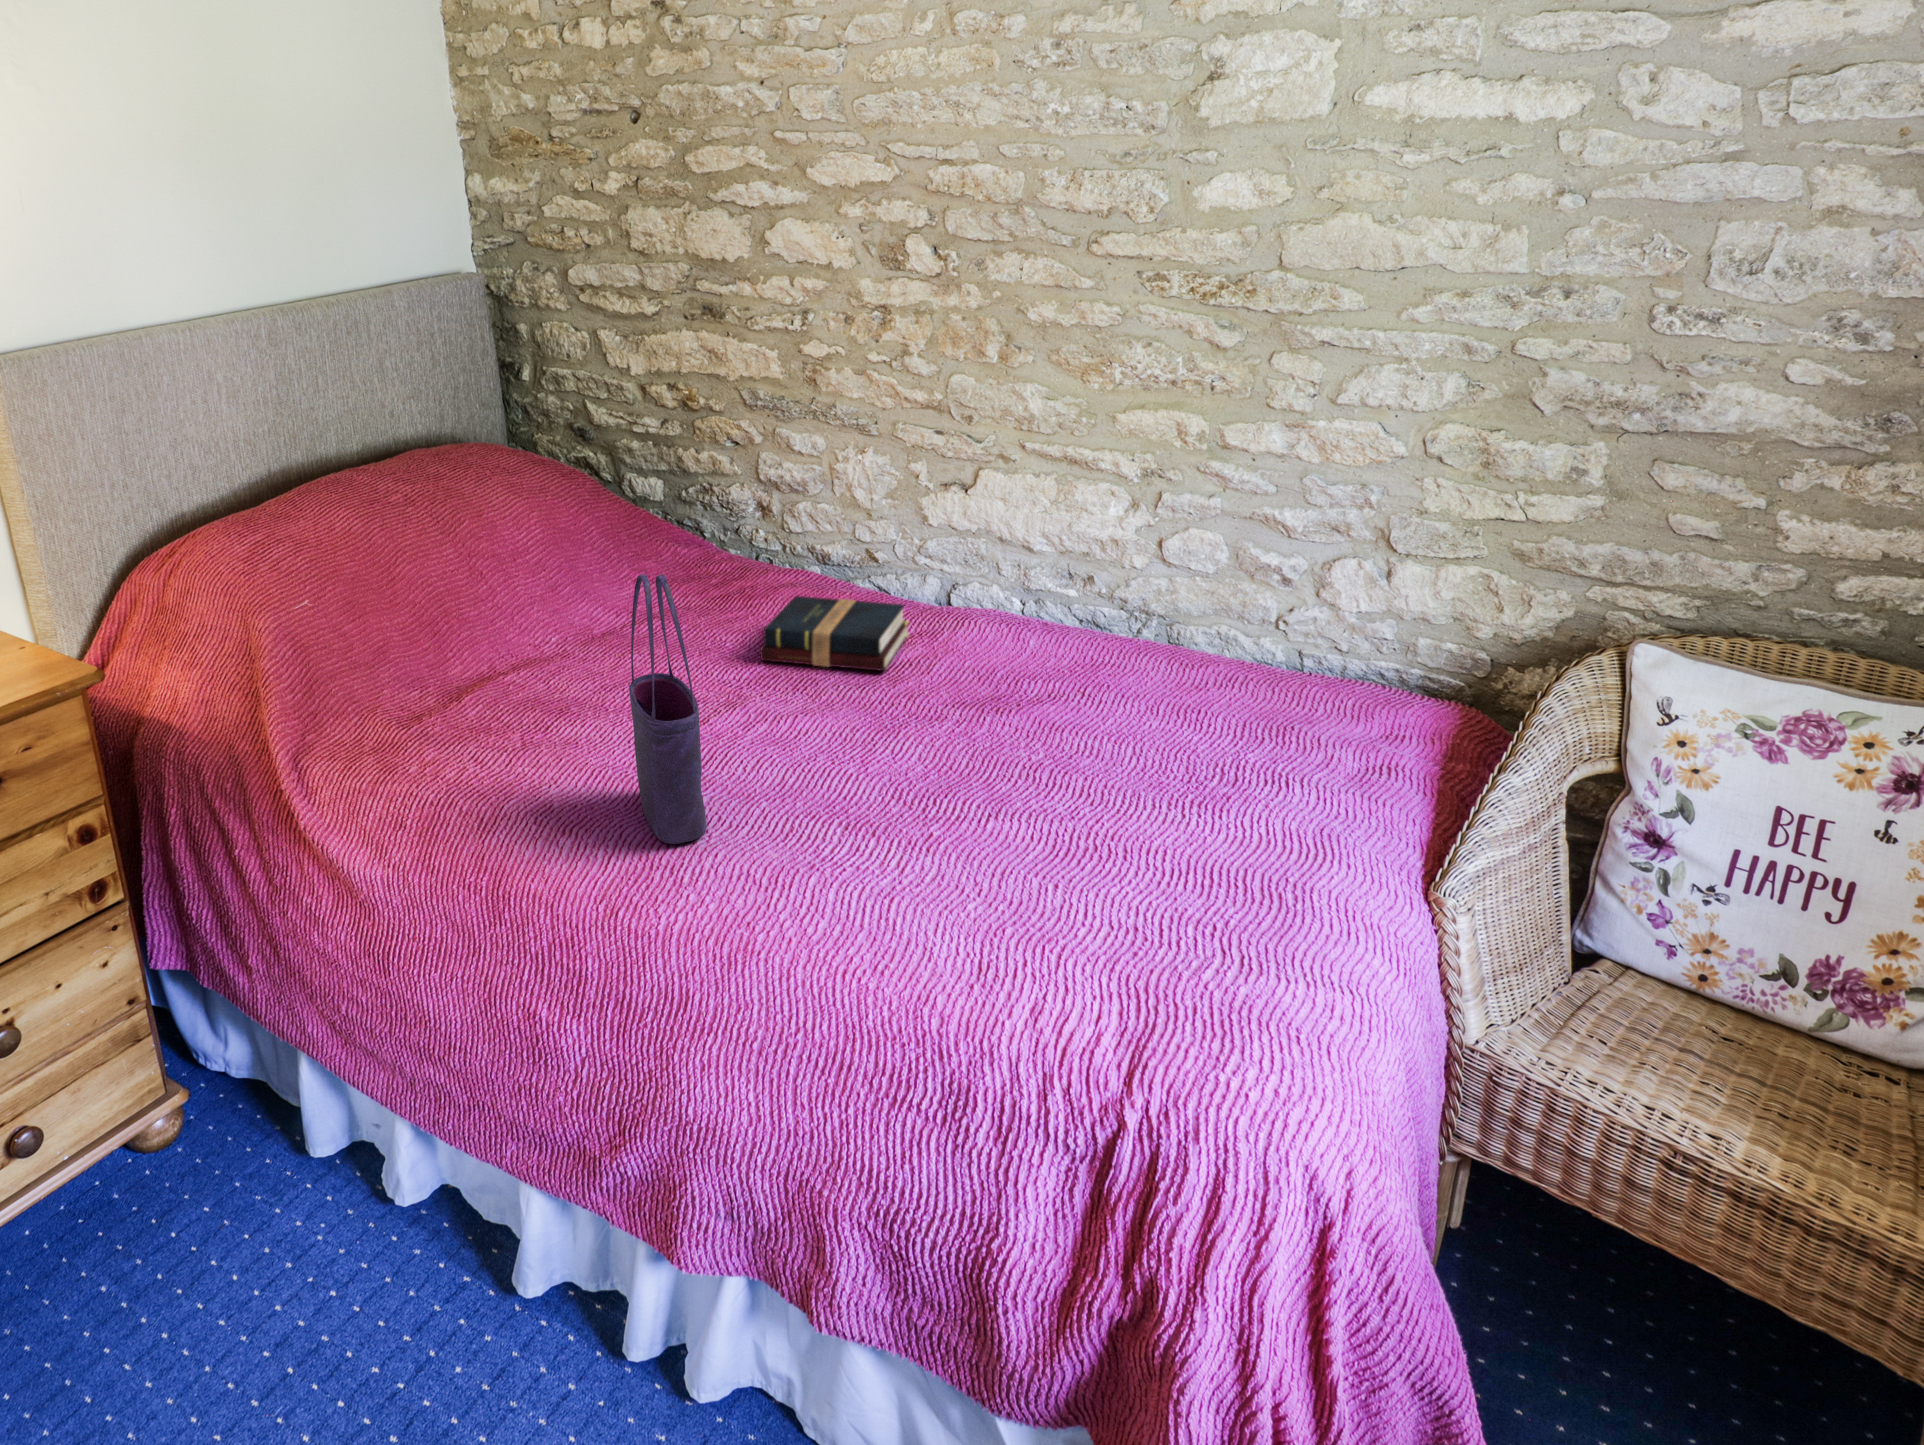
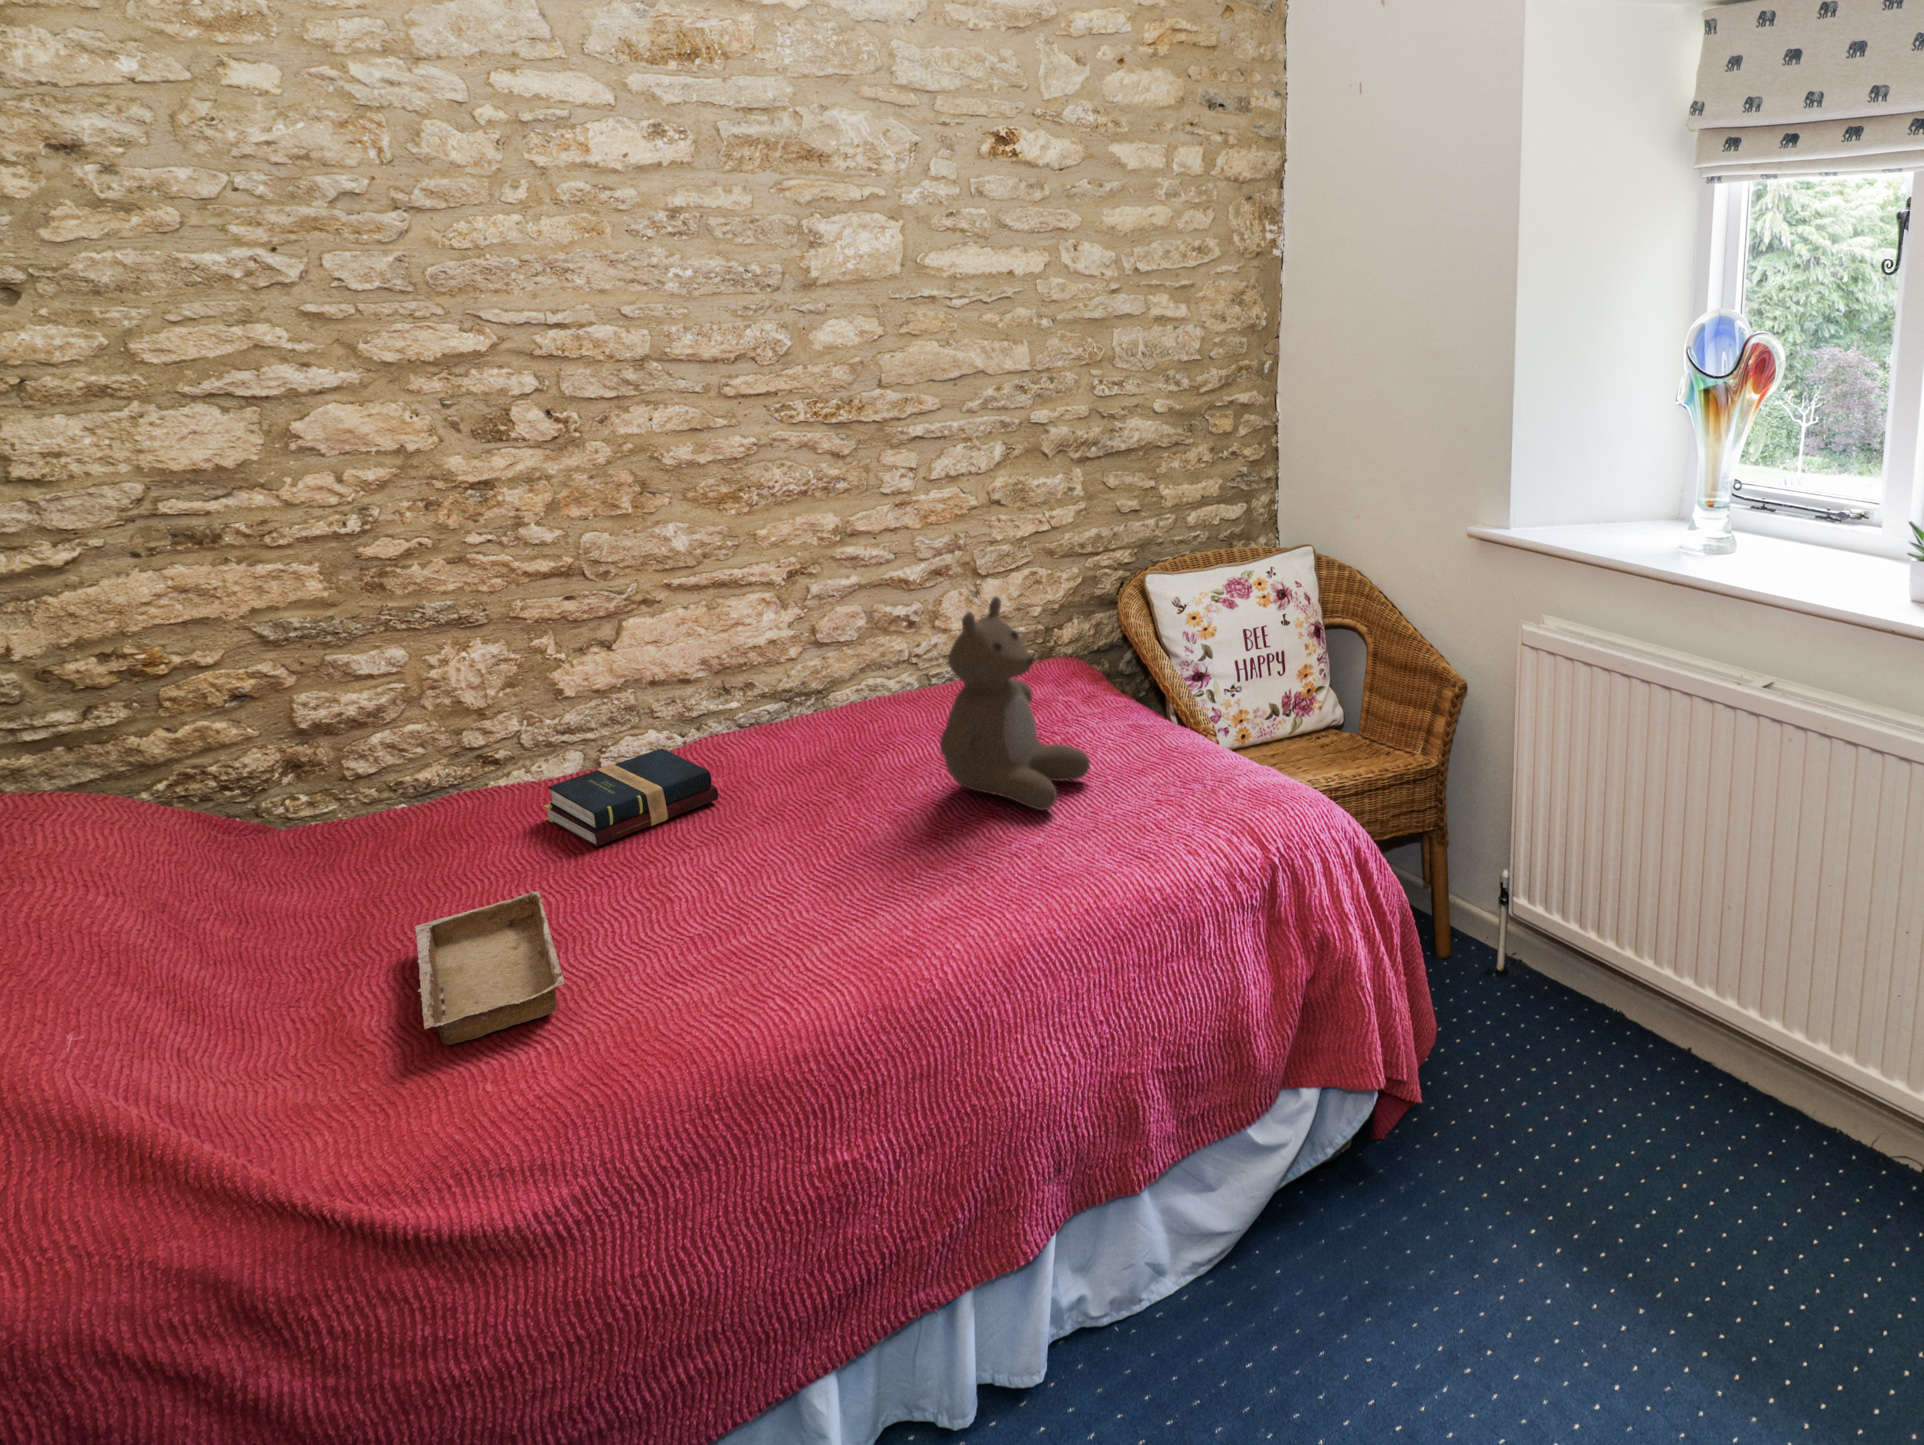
teddy bear: none [964,555,1175,850] -> present [940,596,1090,810]
tote bag: present [629,574,707,844] -> none [753,709,876,947]
tray: none [421,648,637,750] -> present [415,891,565,1045]

